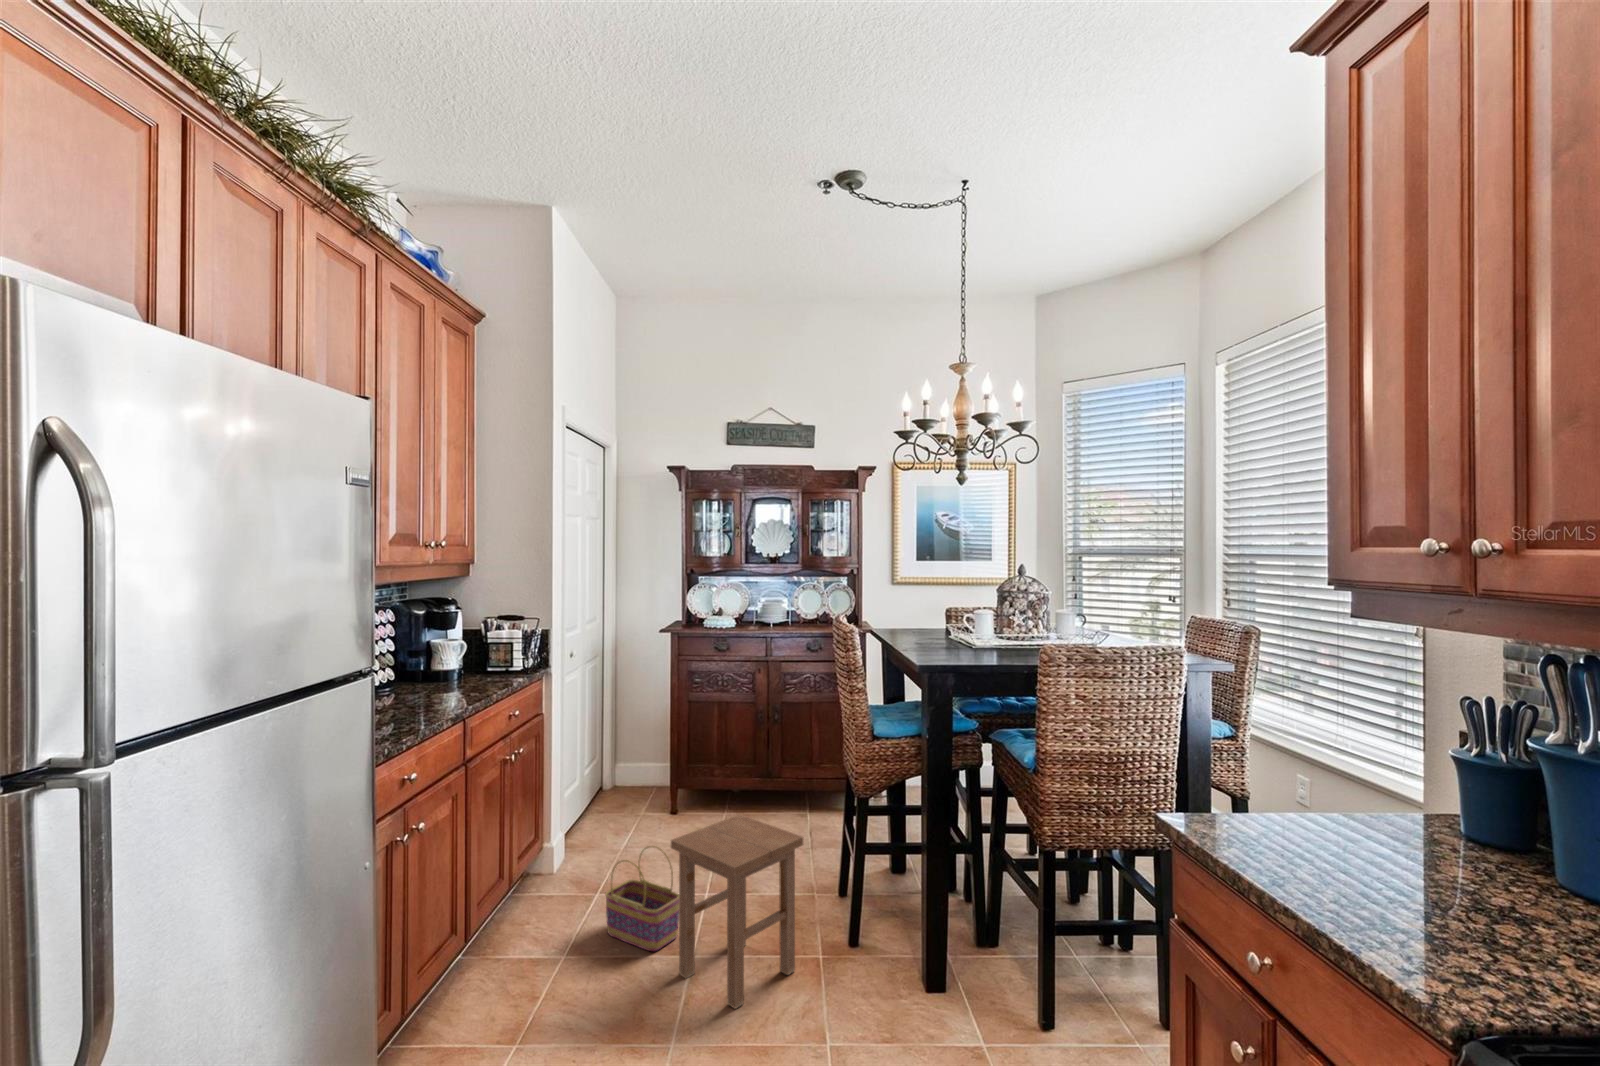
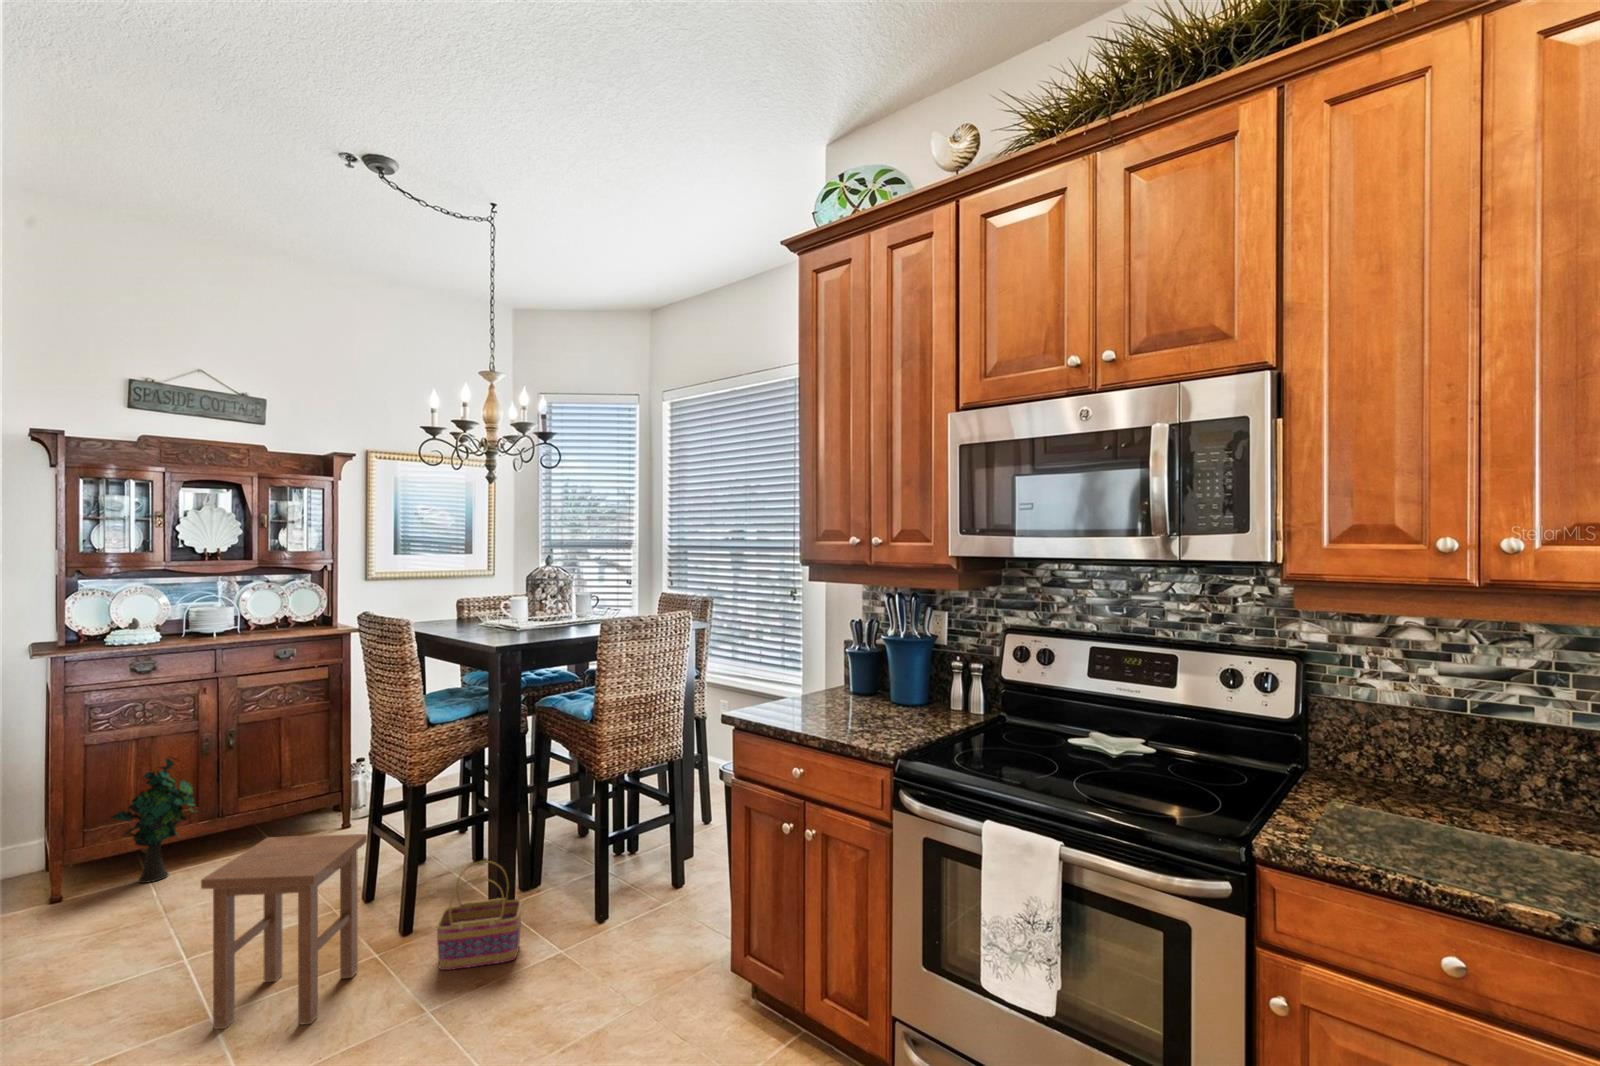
decorative plant: none [700,721,756,819] -> present [112,757,195,883]
basket: present [605,846,679,951] -> present [436,861,522,970]

